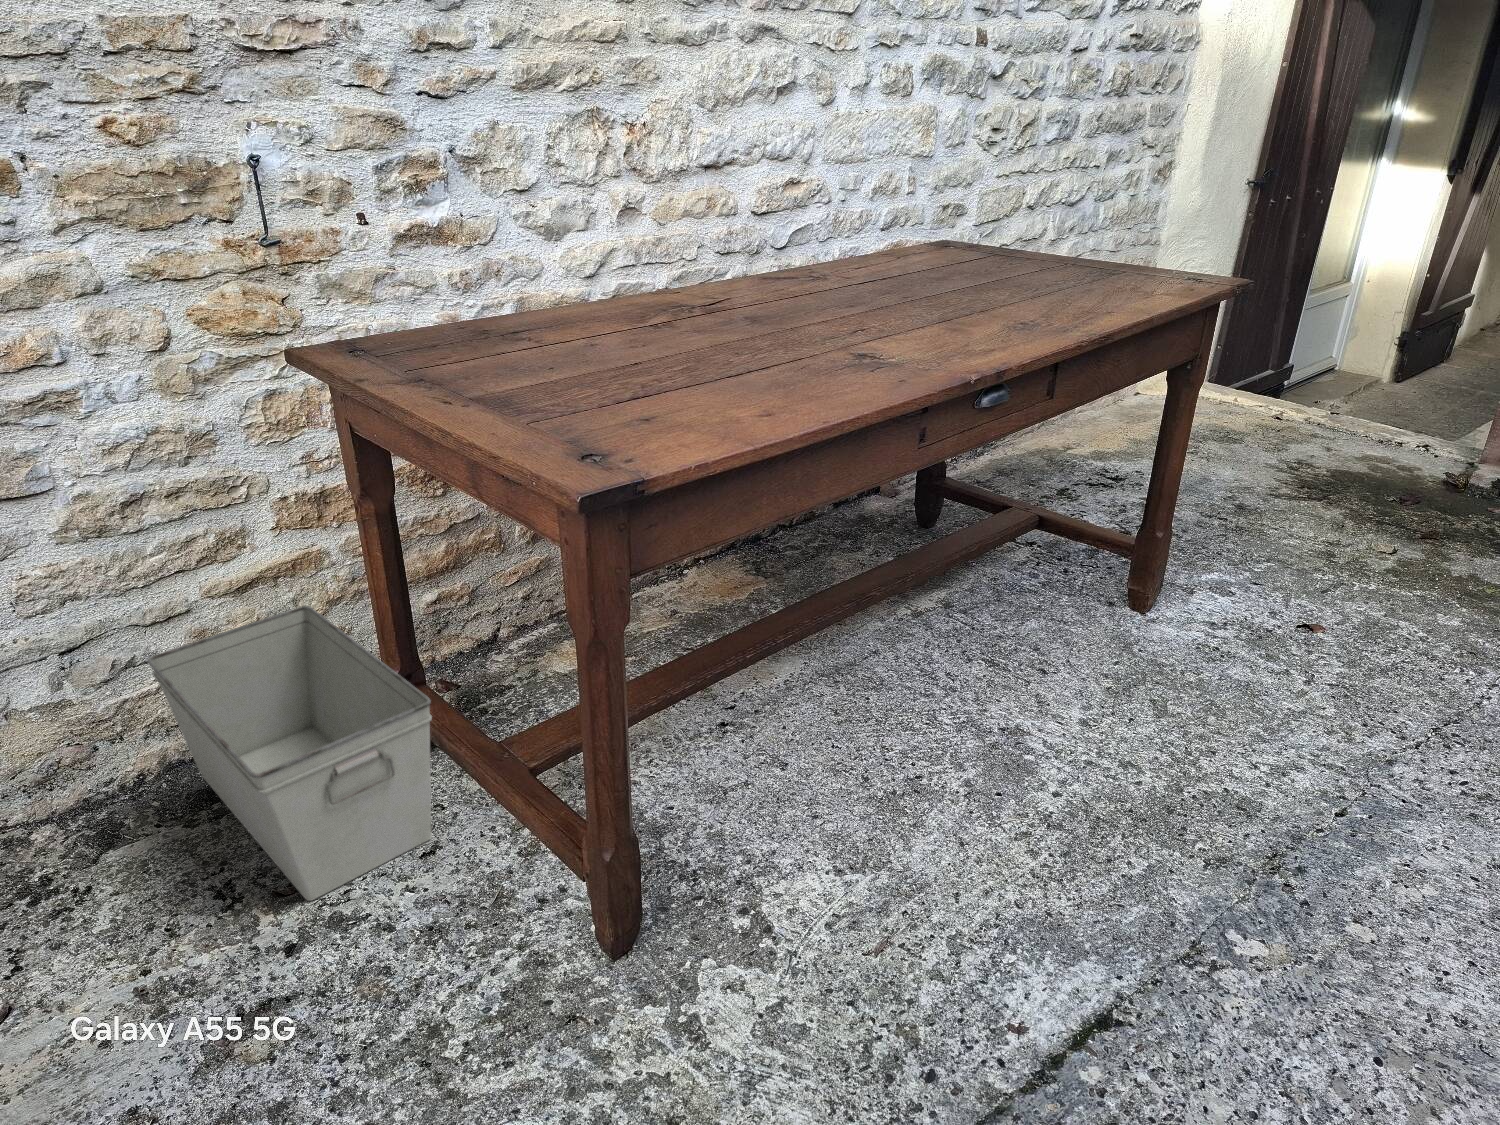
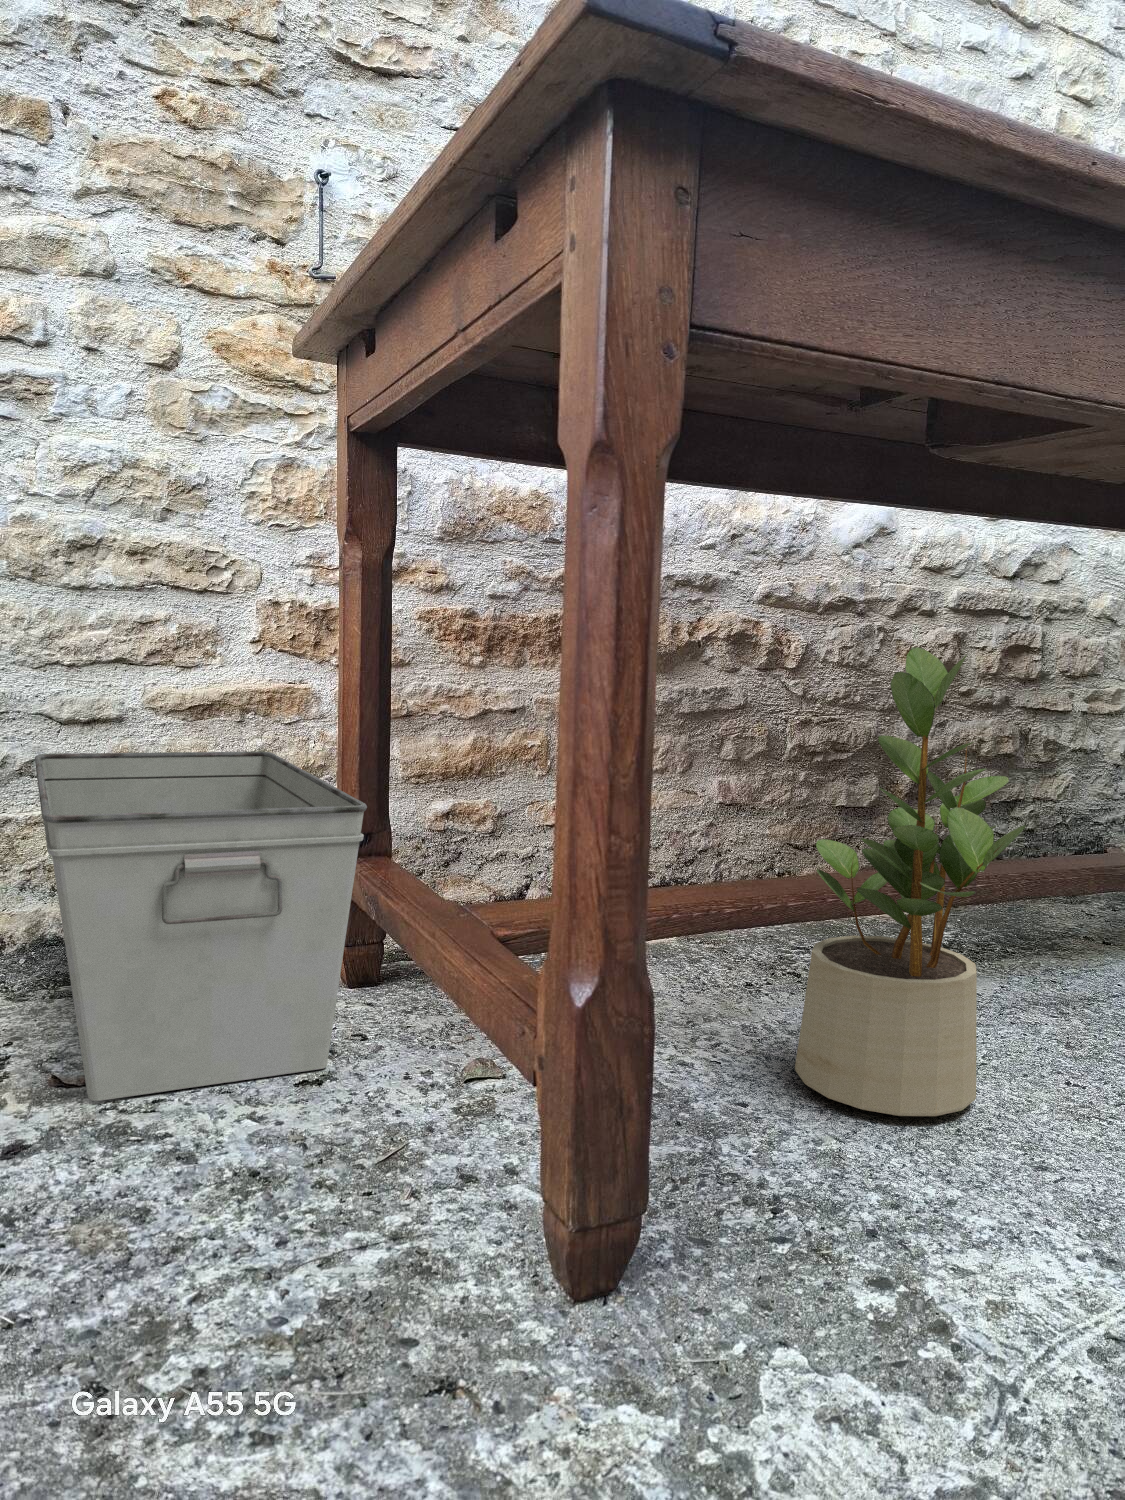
potted plant: none [693,563,801,800] -> present [795,647,1026,1116]

